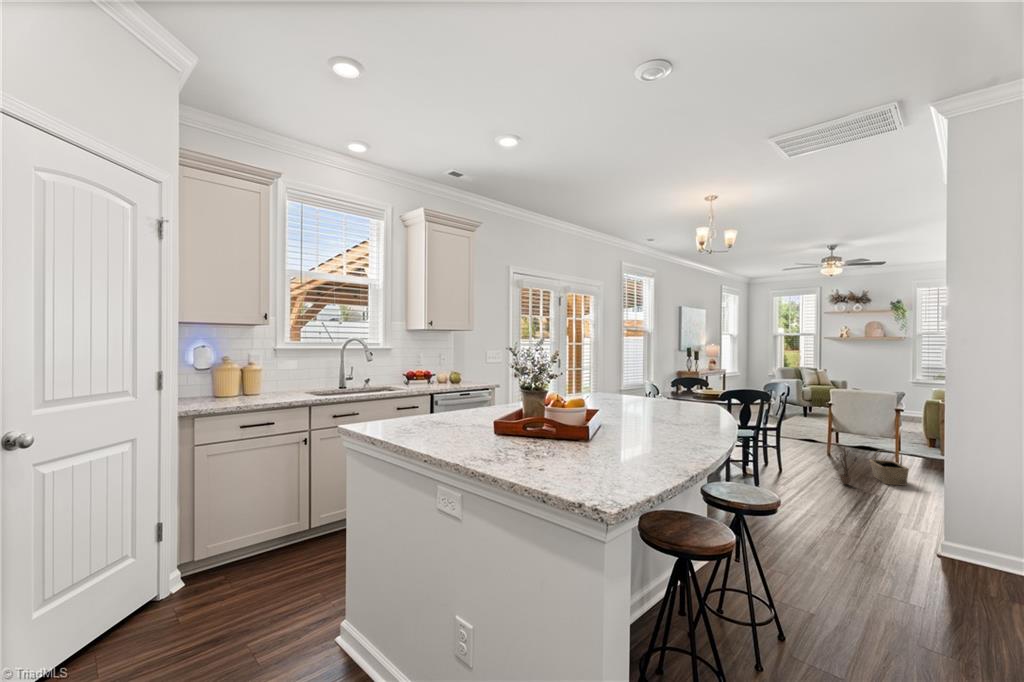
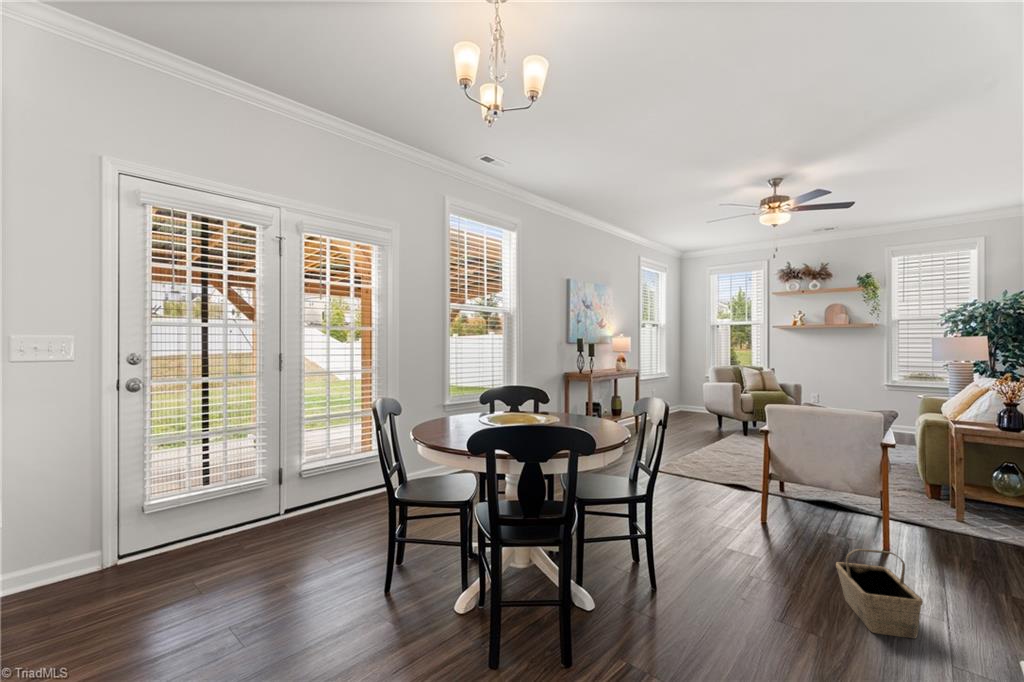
decorative plant: present [836,448,857,485] -> none [756,552,812,640]

